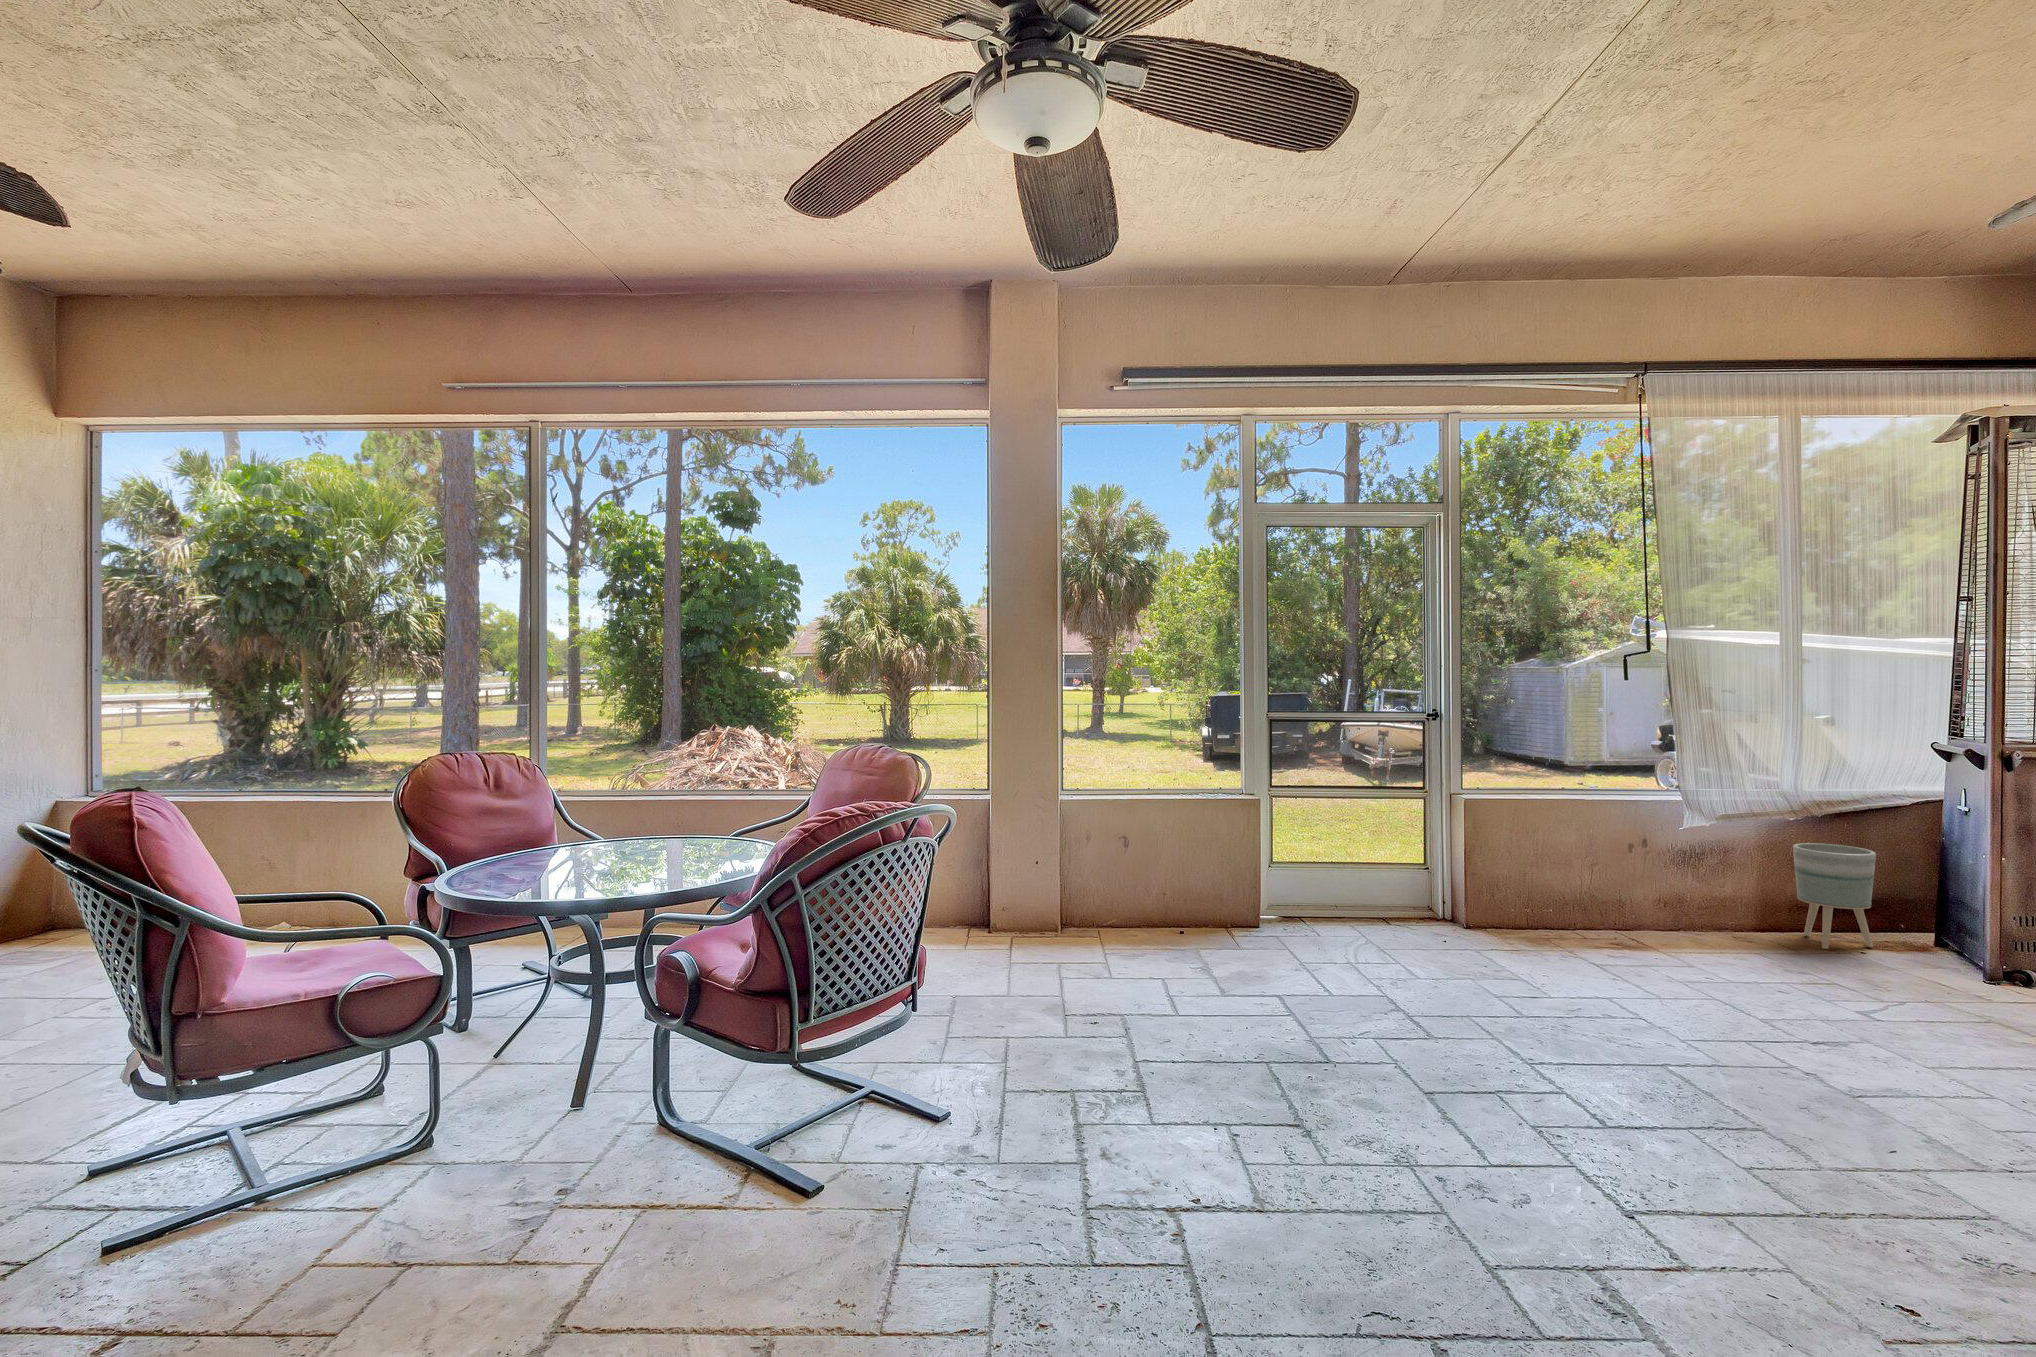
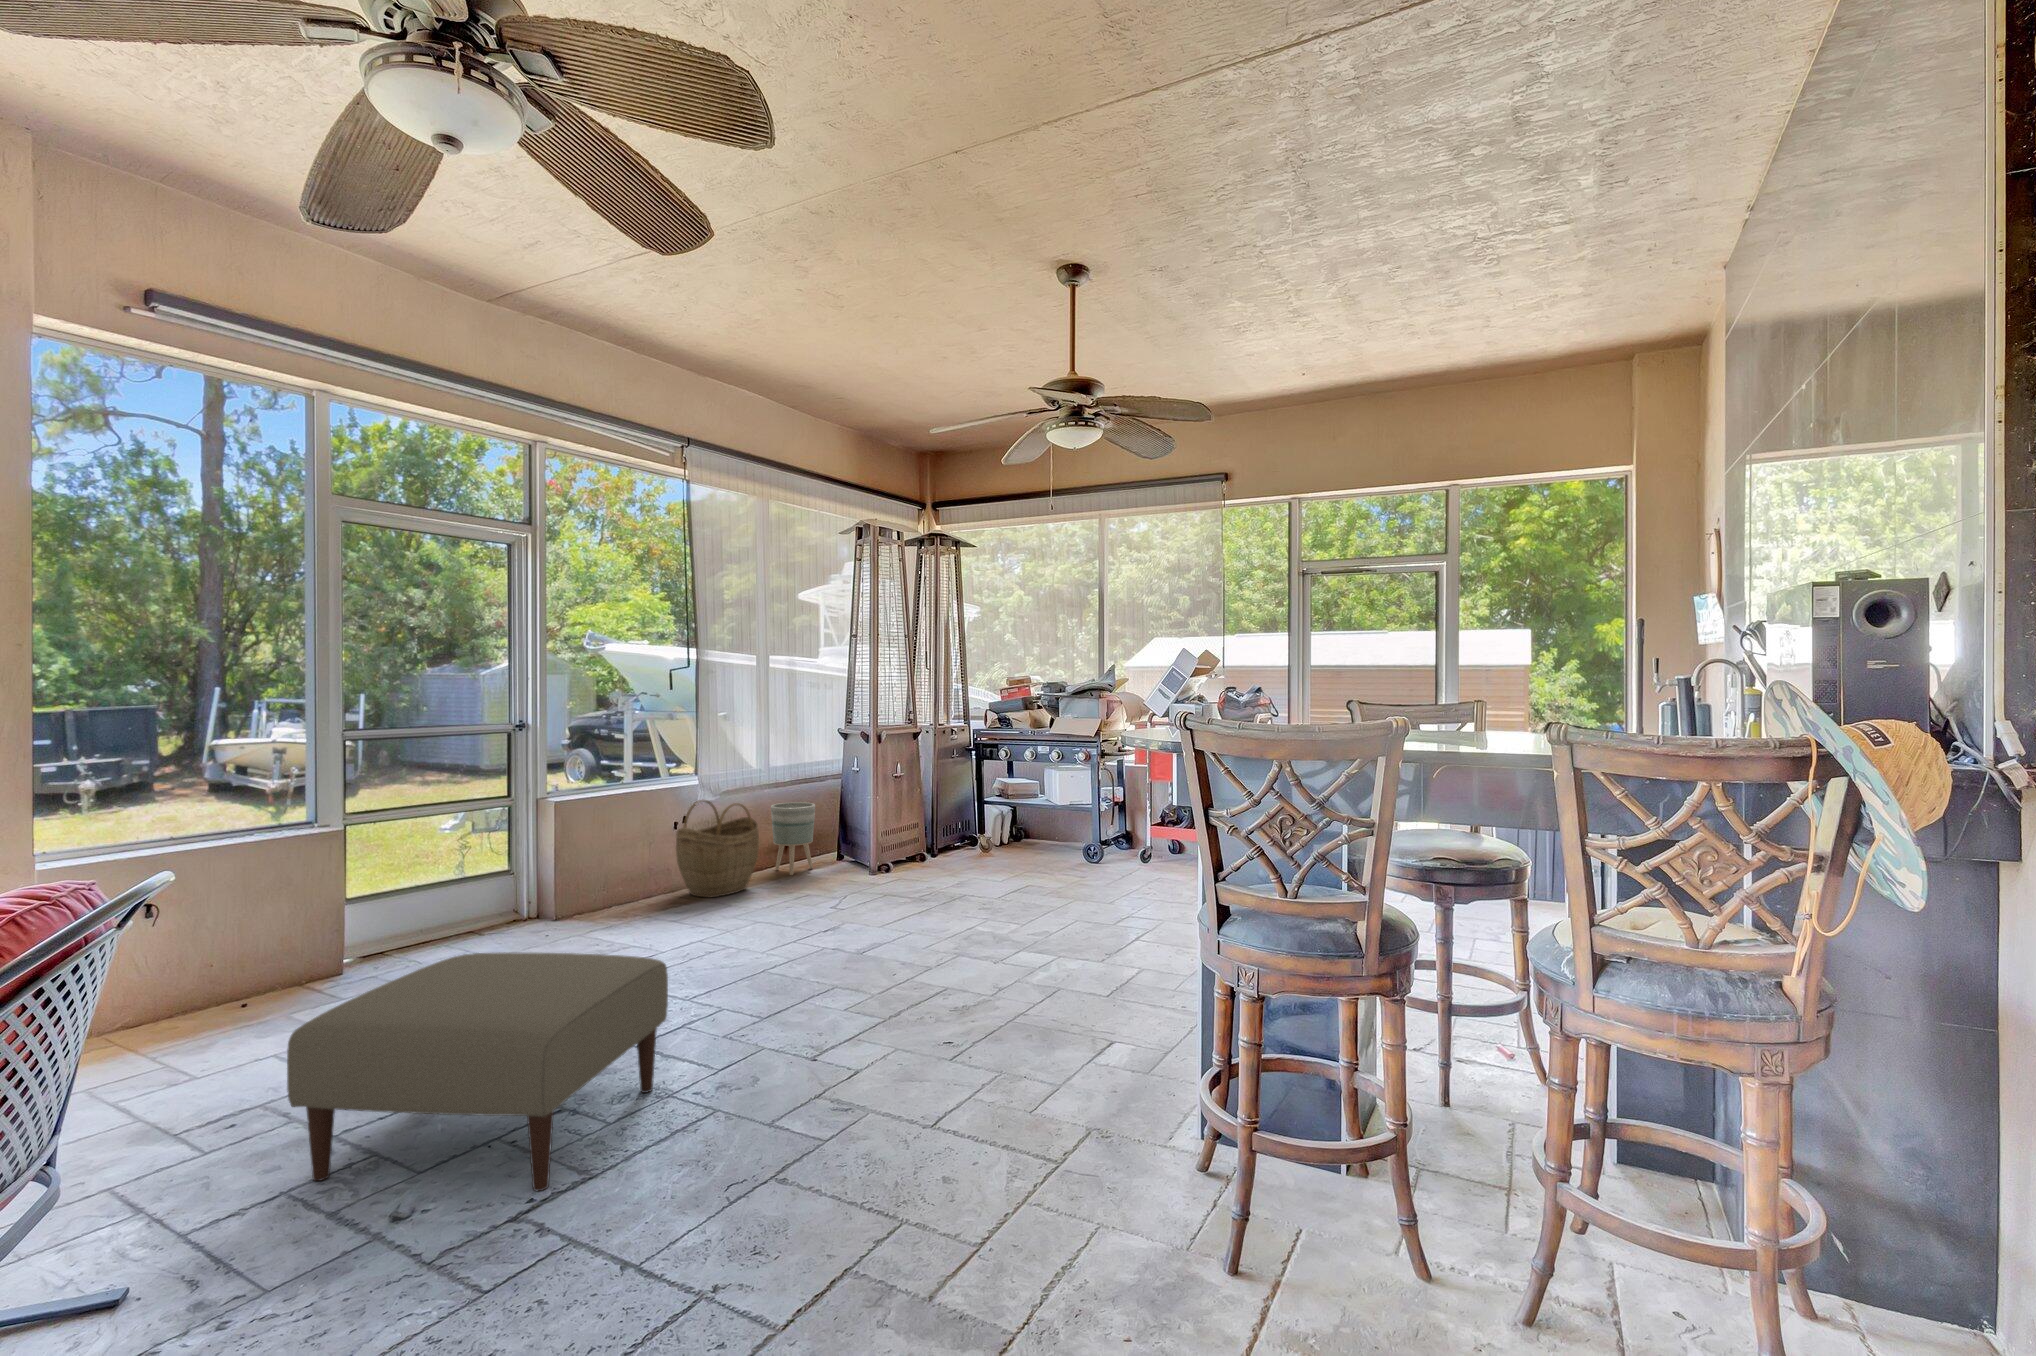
woven basket: none [1626,821,1756,952] -> present [676,800,759,898]
ottoman: none [1075,932,1420,1197] -> present [287,952,668,1191]

